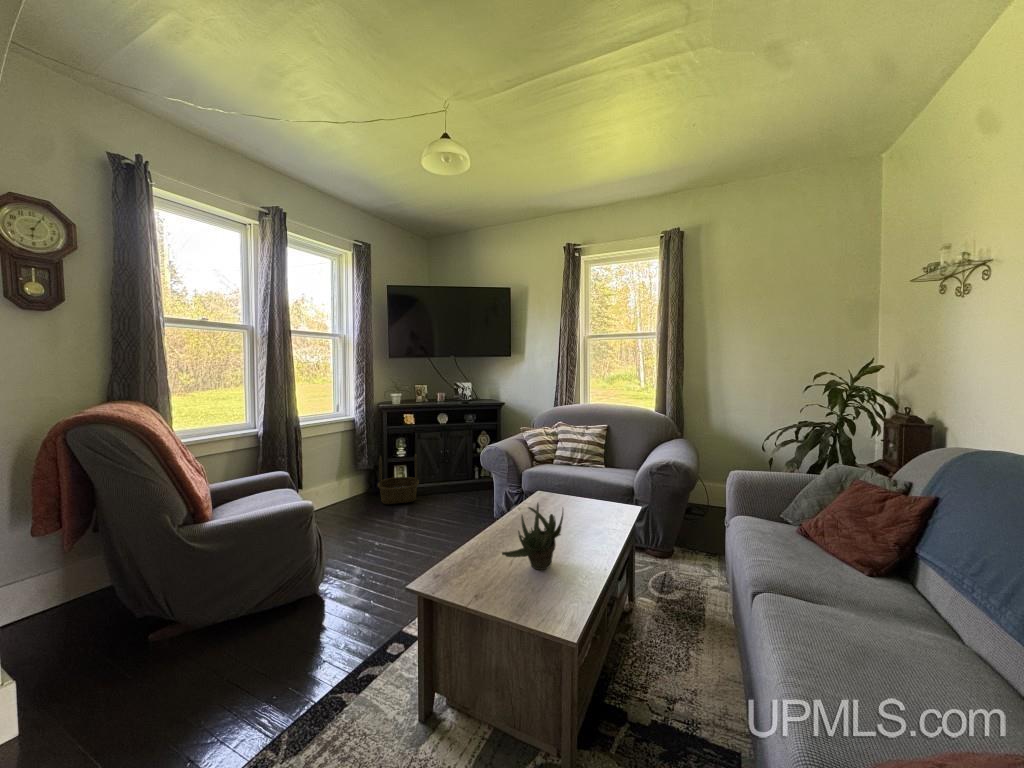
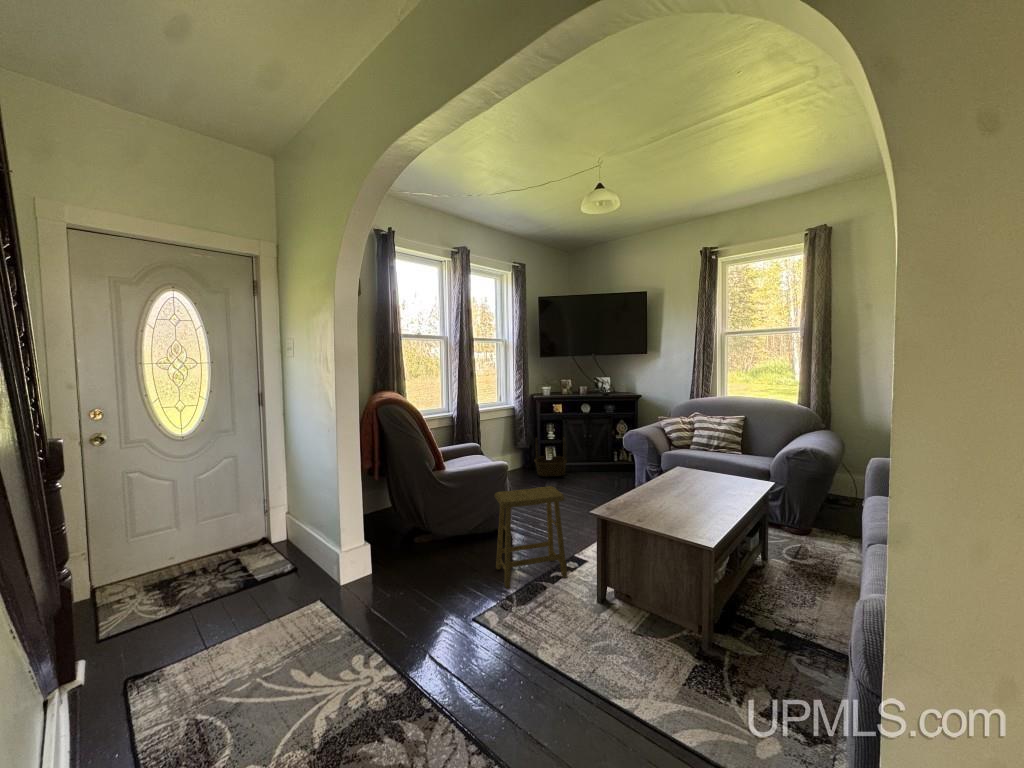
succulent plant: present [502,503,563,570] -> none [655,461,702,511]
footstool: none [269,541,384,723] -> present [495,486,567,588]

